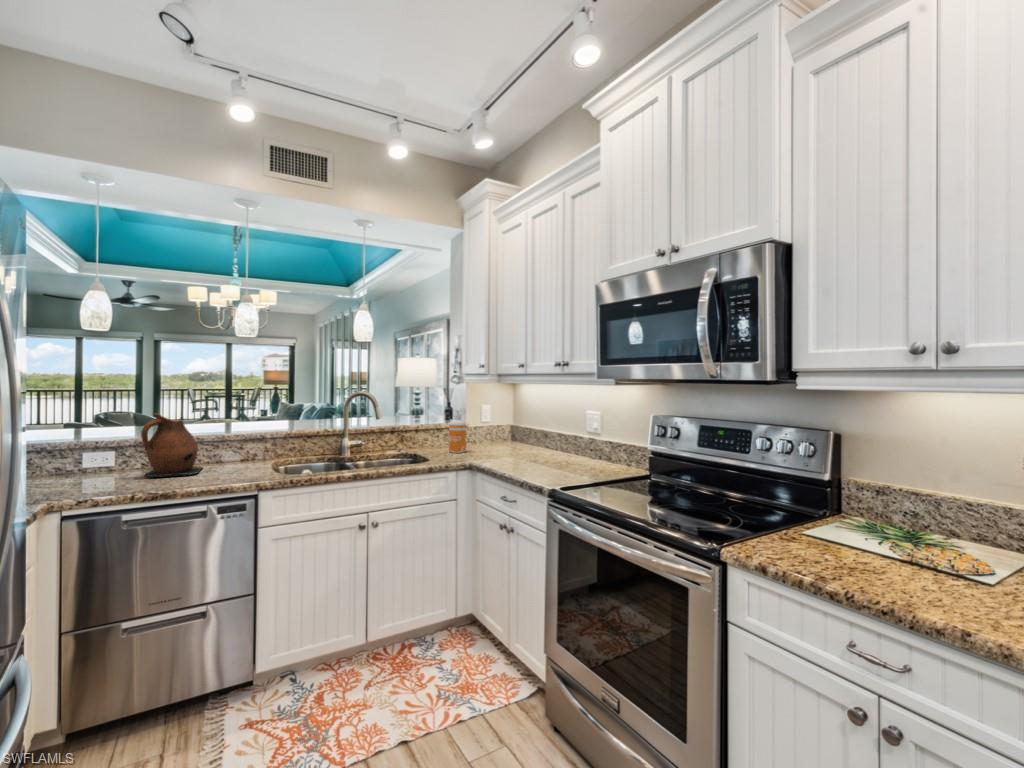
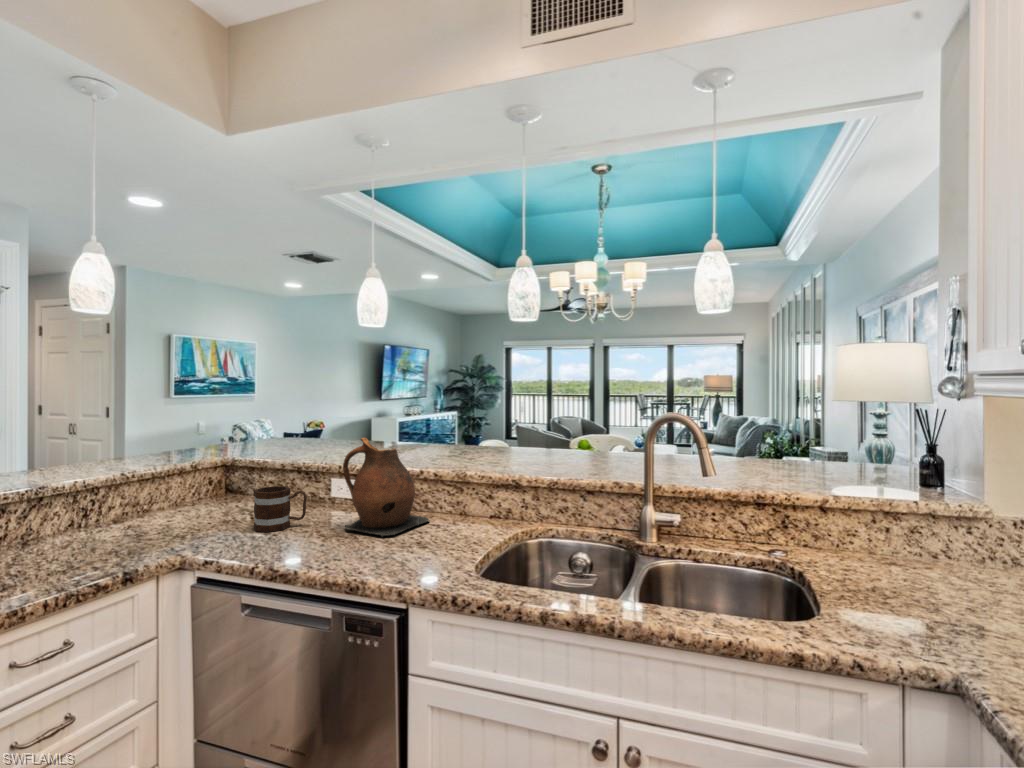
soap dispenser: present [449,410,466,453] -> none [904,478,966,608]
mug: none [58,455,104,490] -> present [254,486,307,532]

